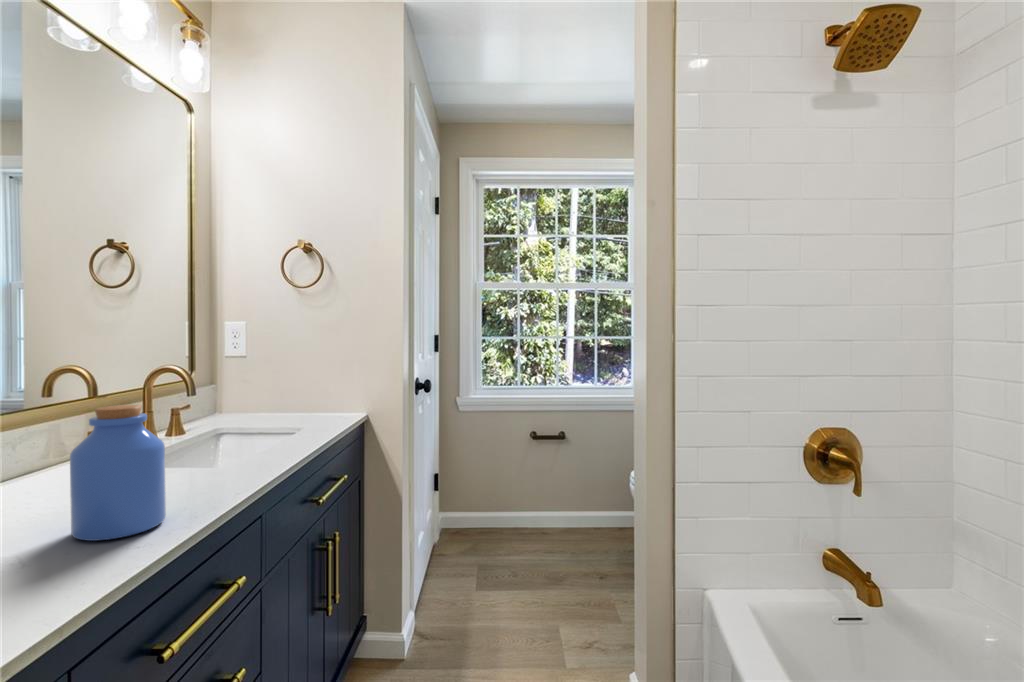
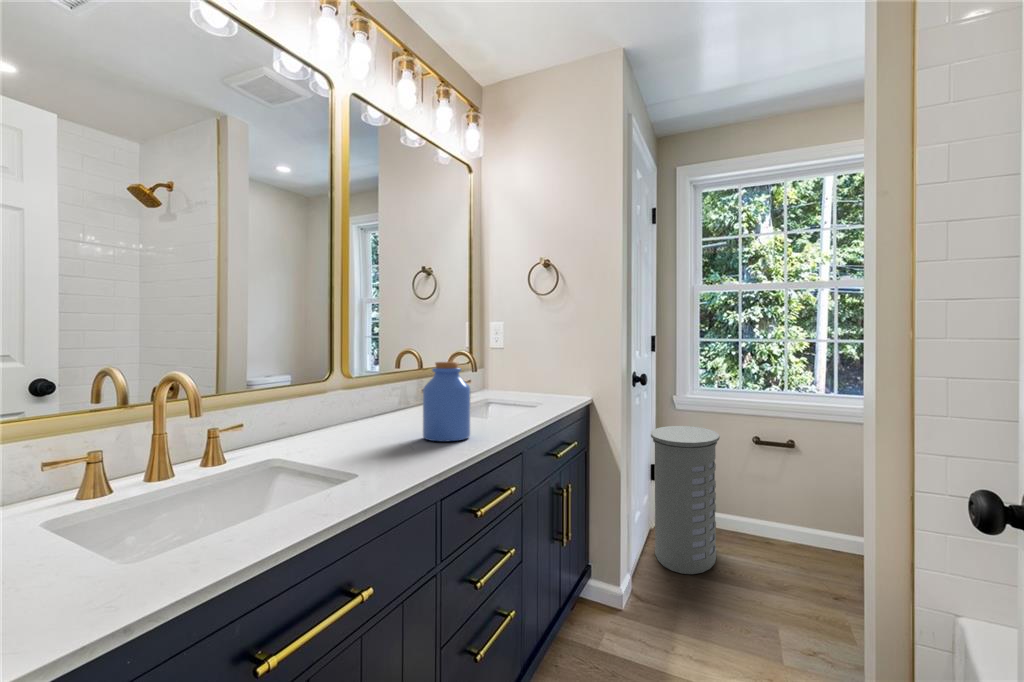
laundry hamper: none [435,431,506,599] -> present [651,426,720,574]

